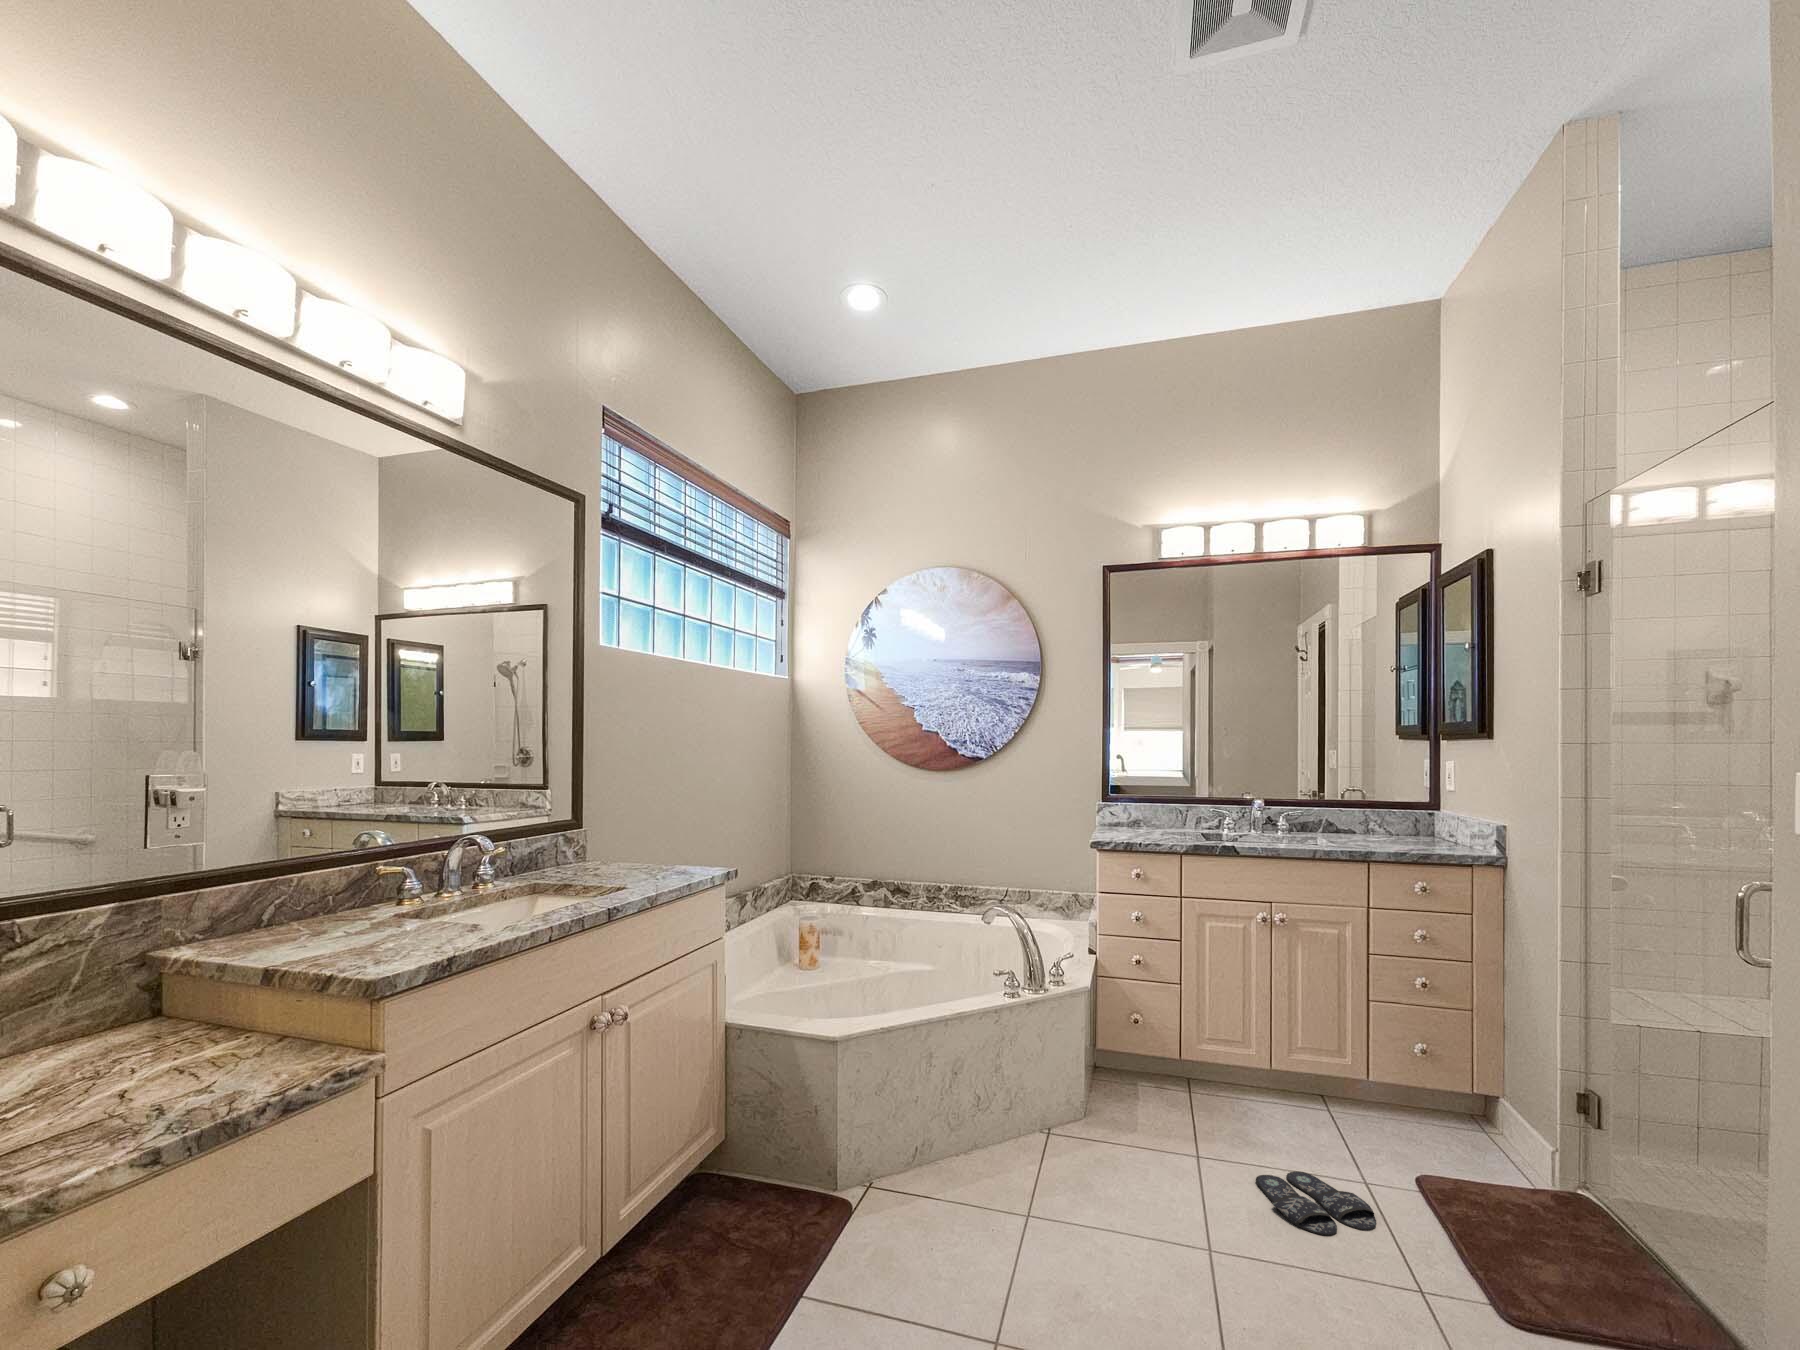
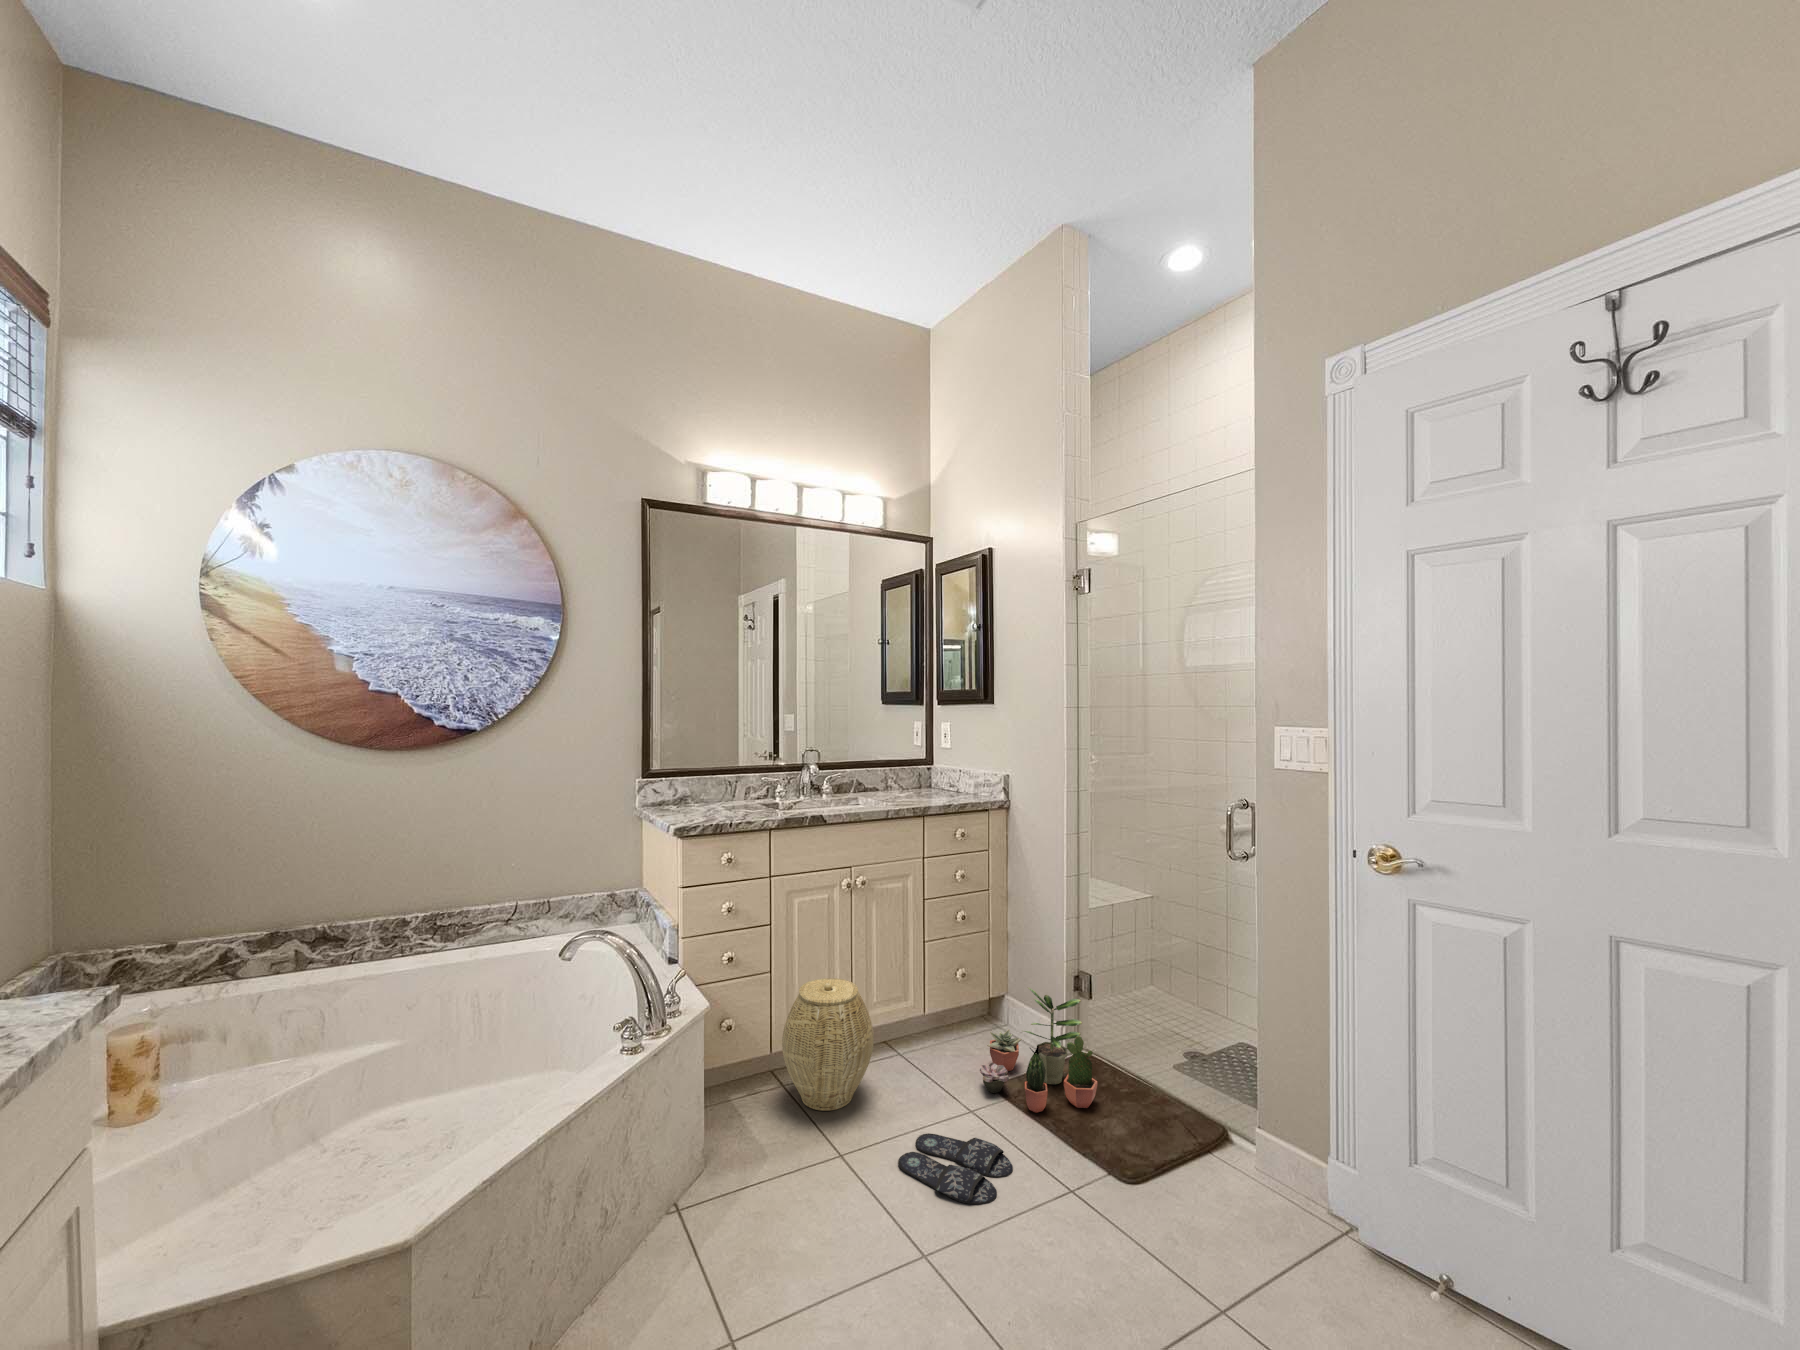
woven basket: none [1189,1004,1284,1129] -> present [782,978,874,1111]
potted plant: none [1403,1076,1559,1233] -> present [980,988,1097,1112]

